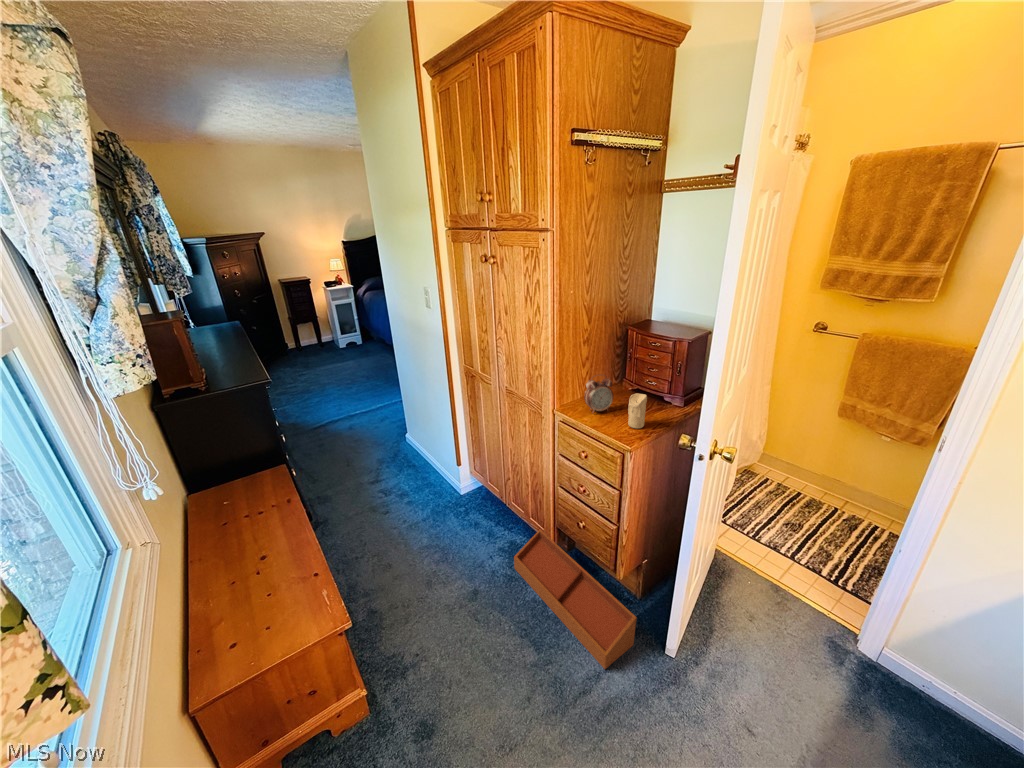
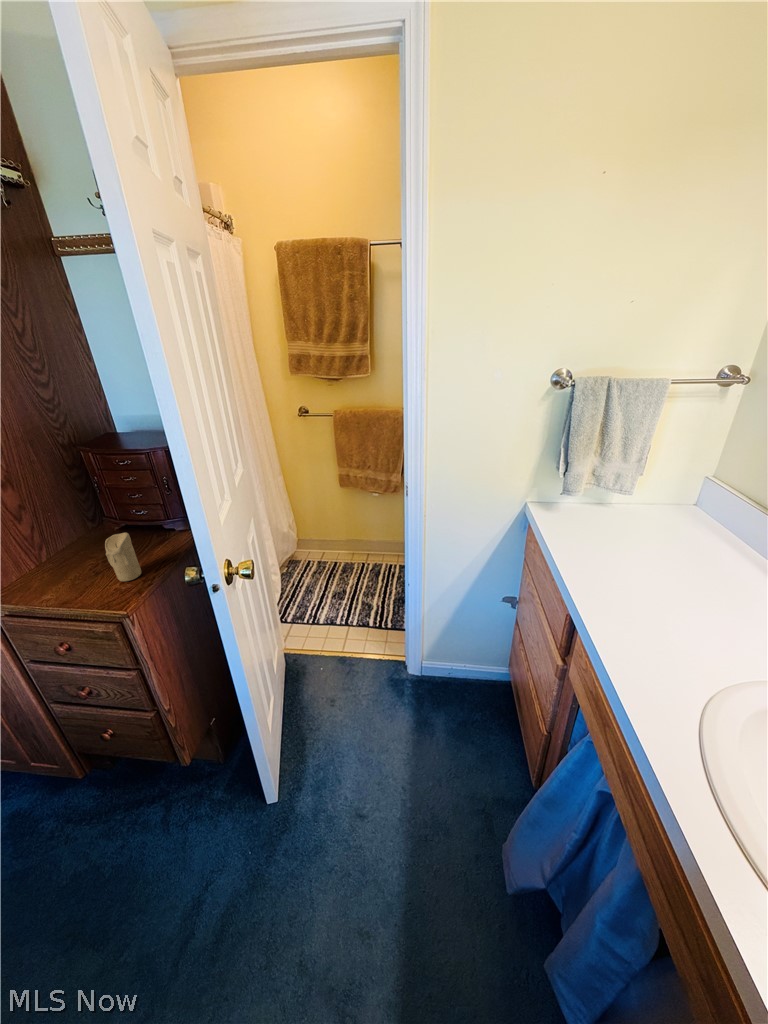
alarm clock: present [584,375,613,413] -> none [27,524,86,584]
storage bin: present [514,530,637,669] -> none [16,770,231,887]

